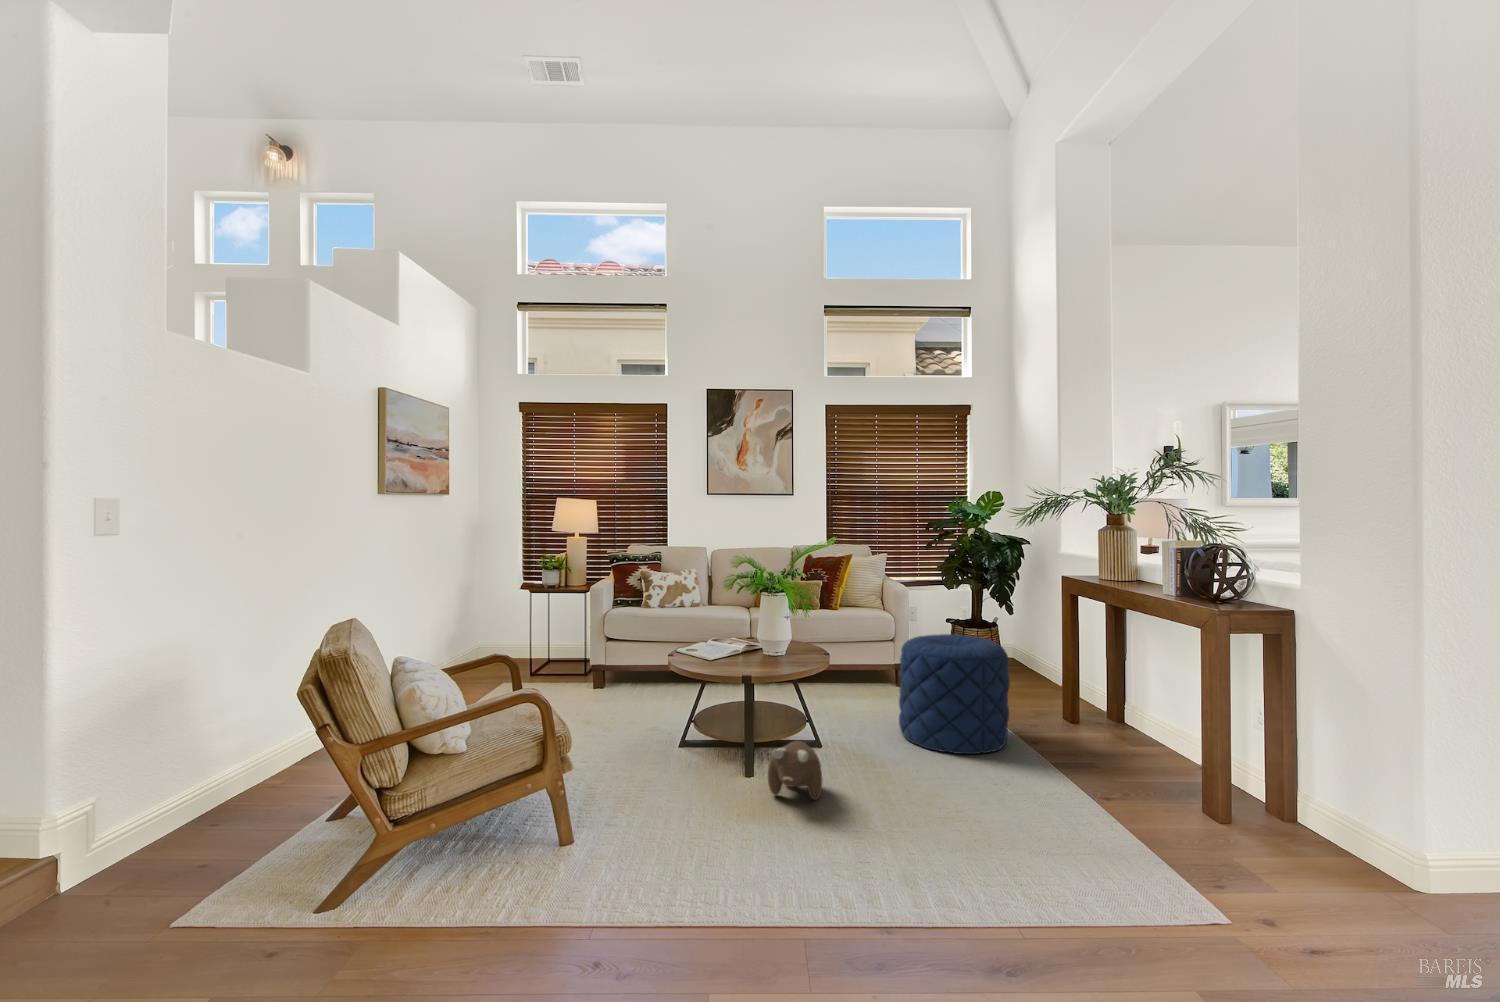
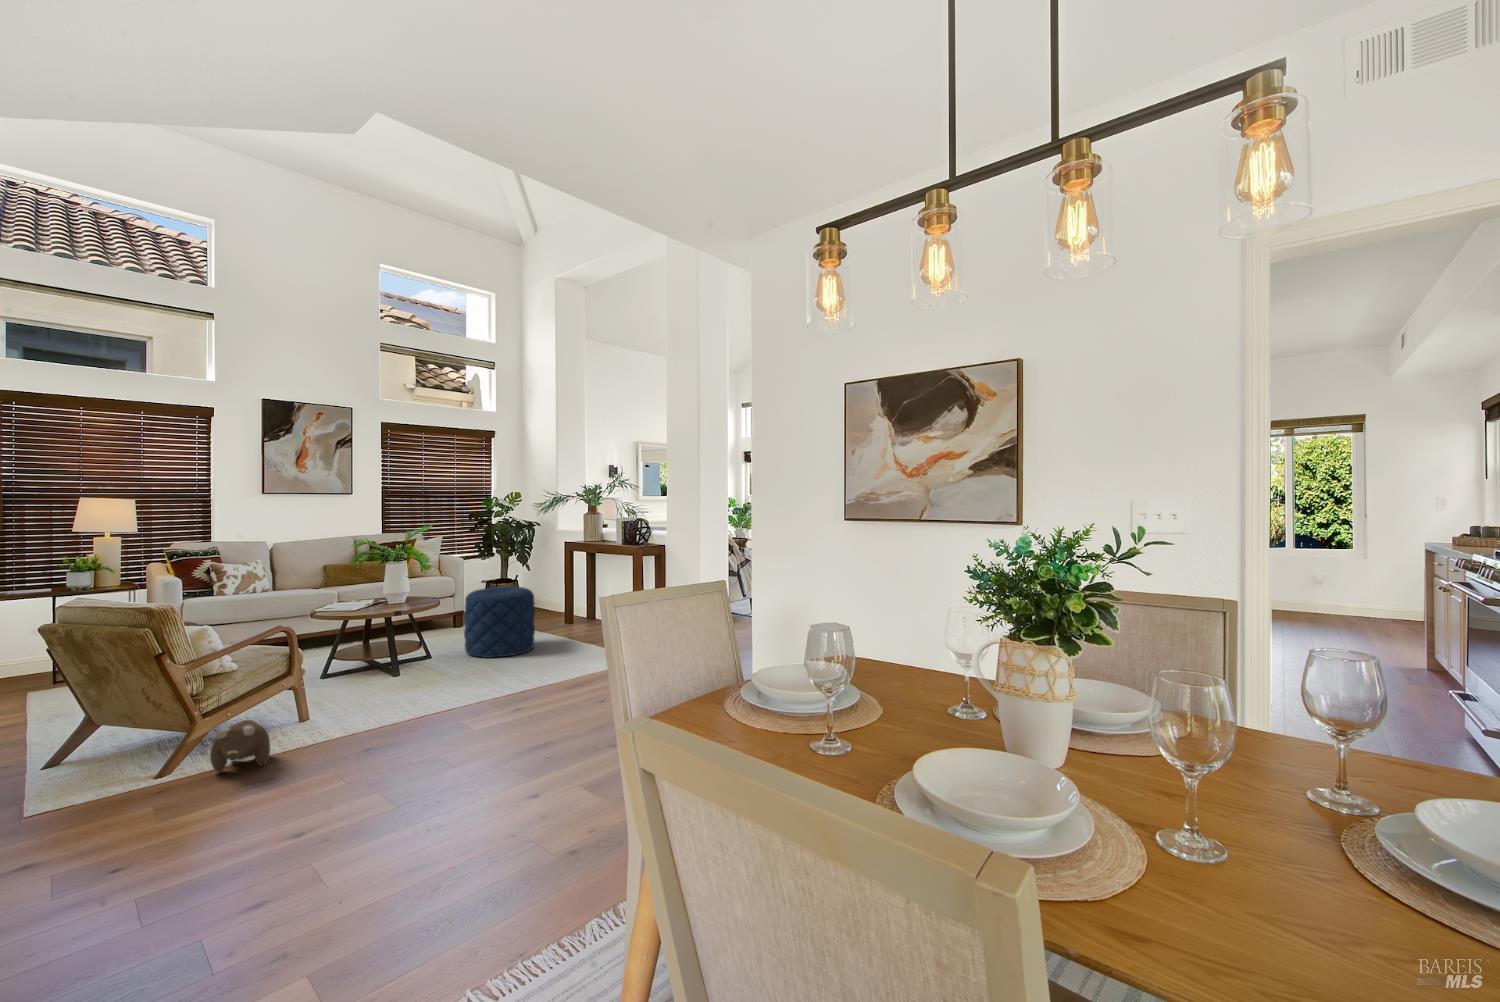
plush toy: present [768,741,822,800] -> present [210,720,270,772]

